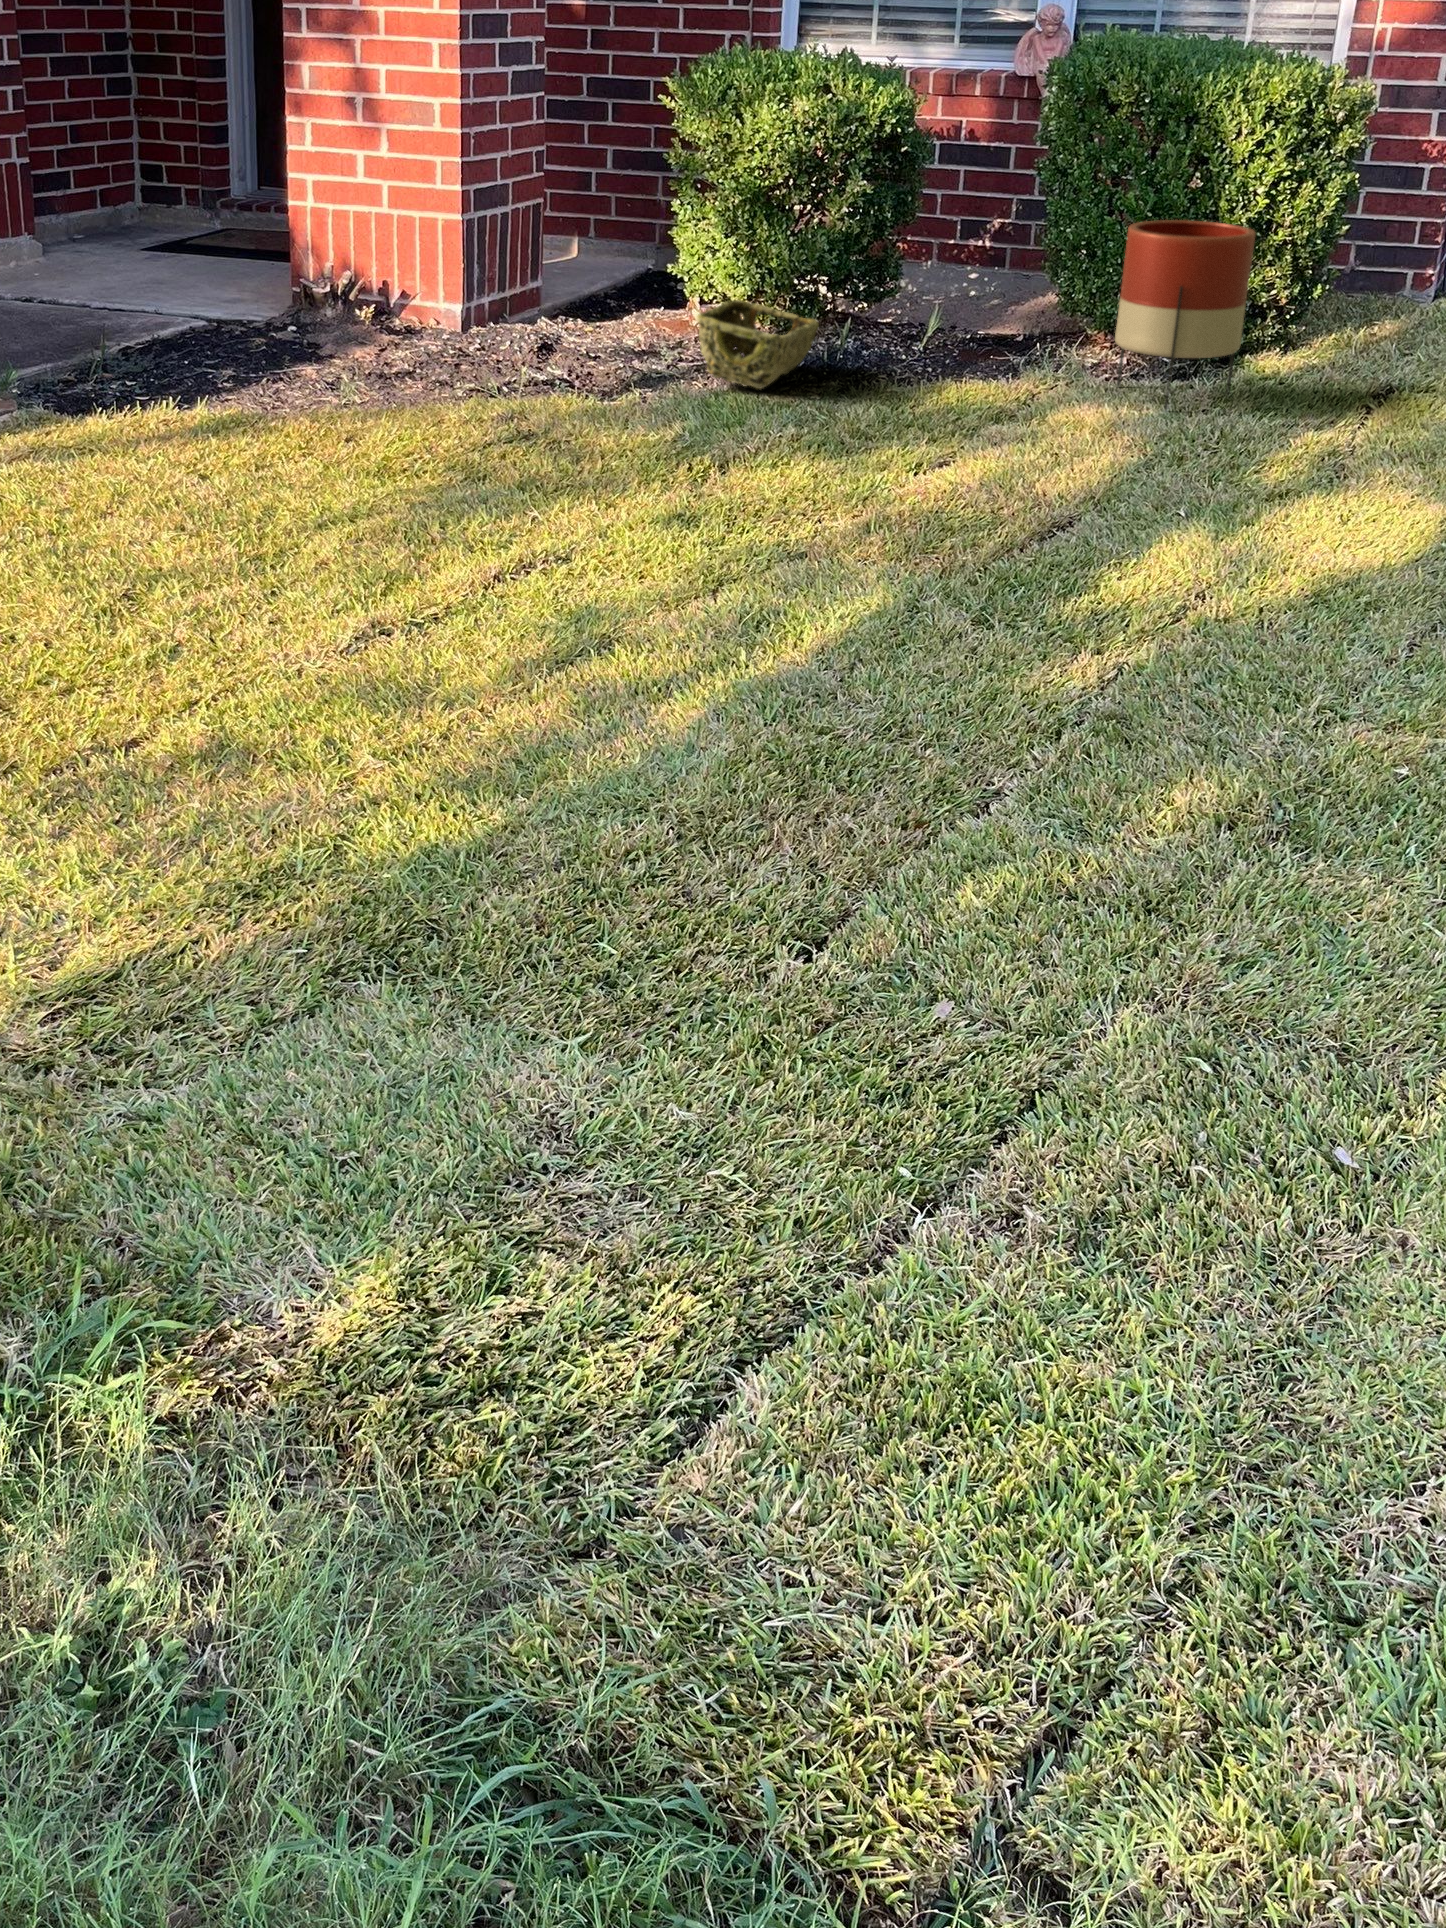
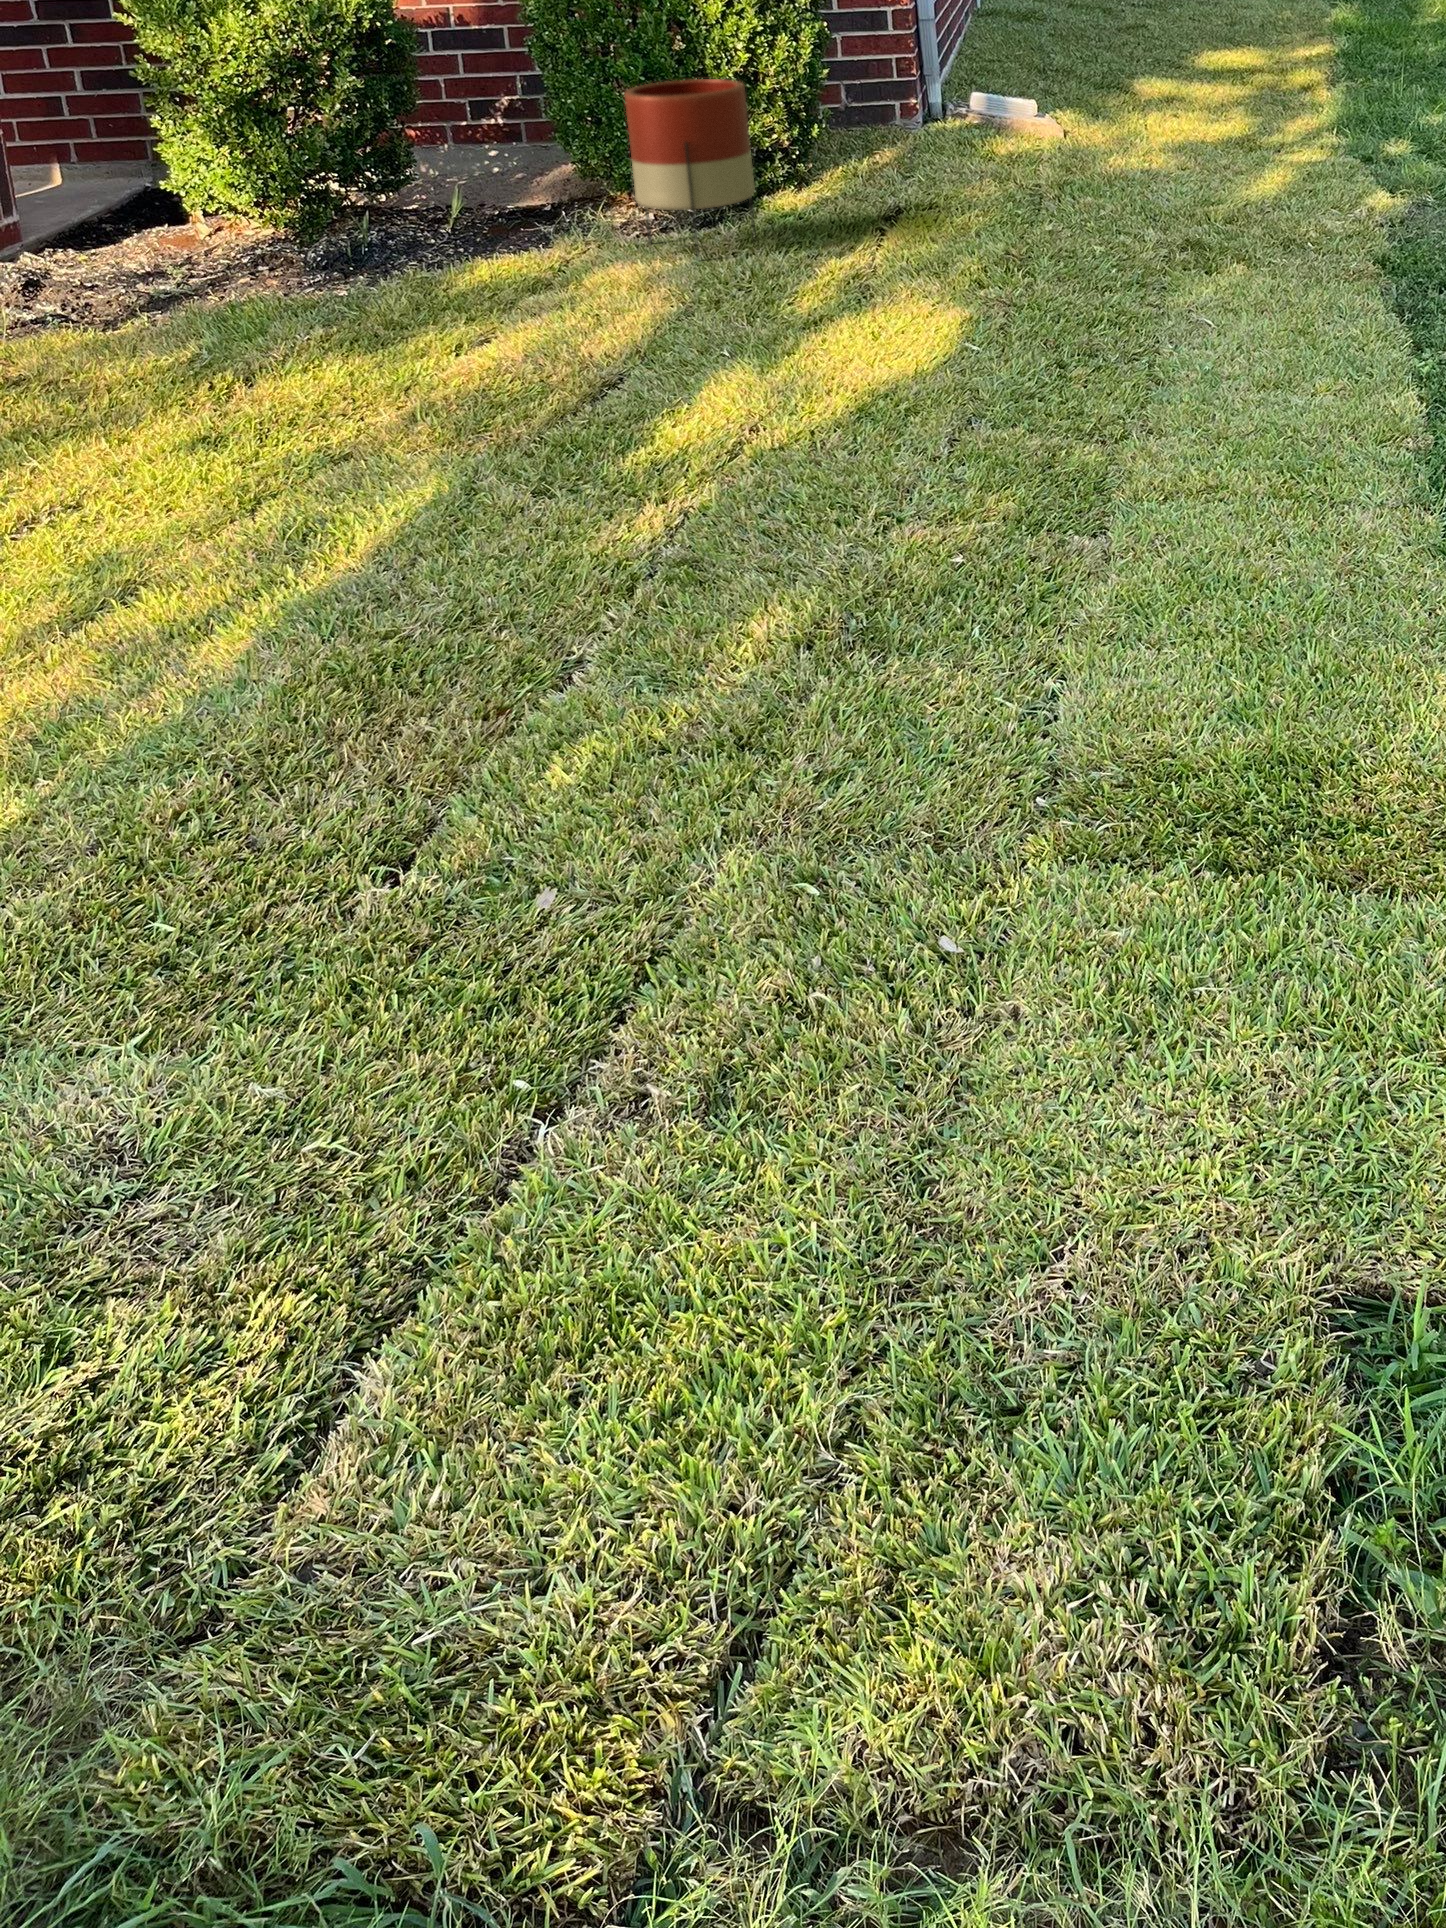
woven basket: present [696,300,819,389] -> none [193,210,333,299]

